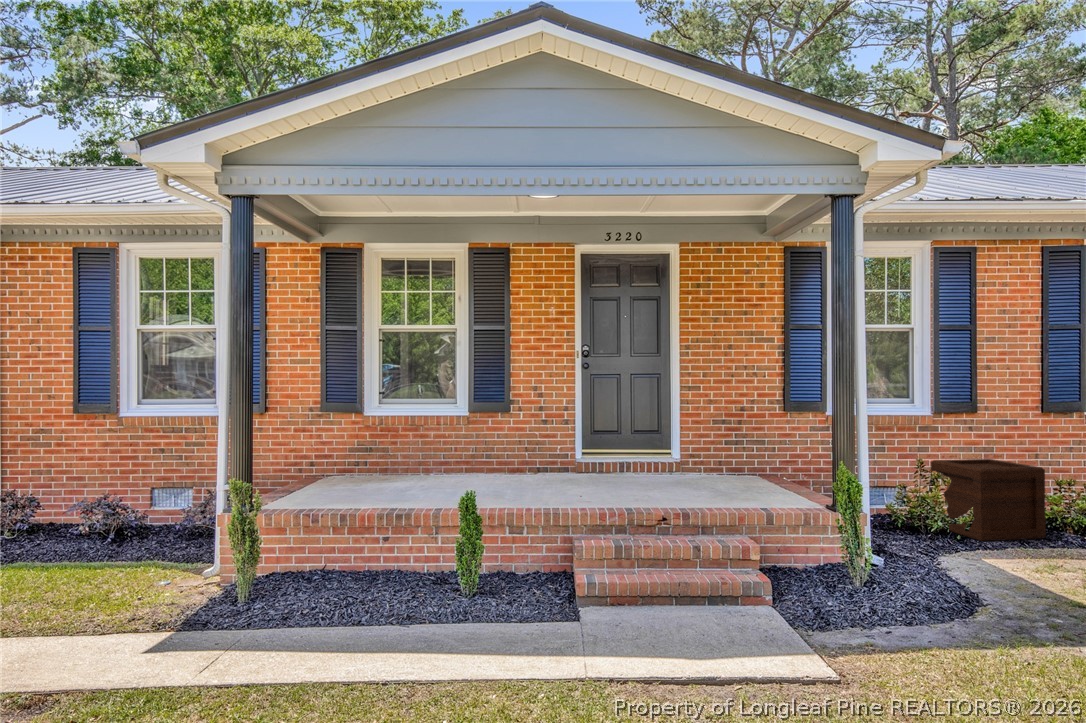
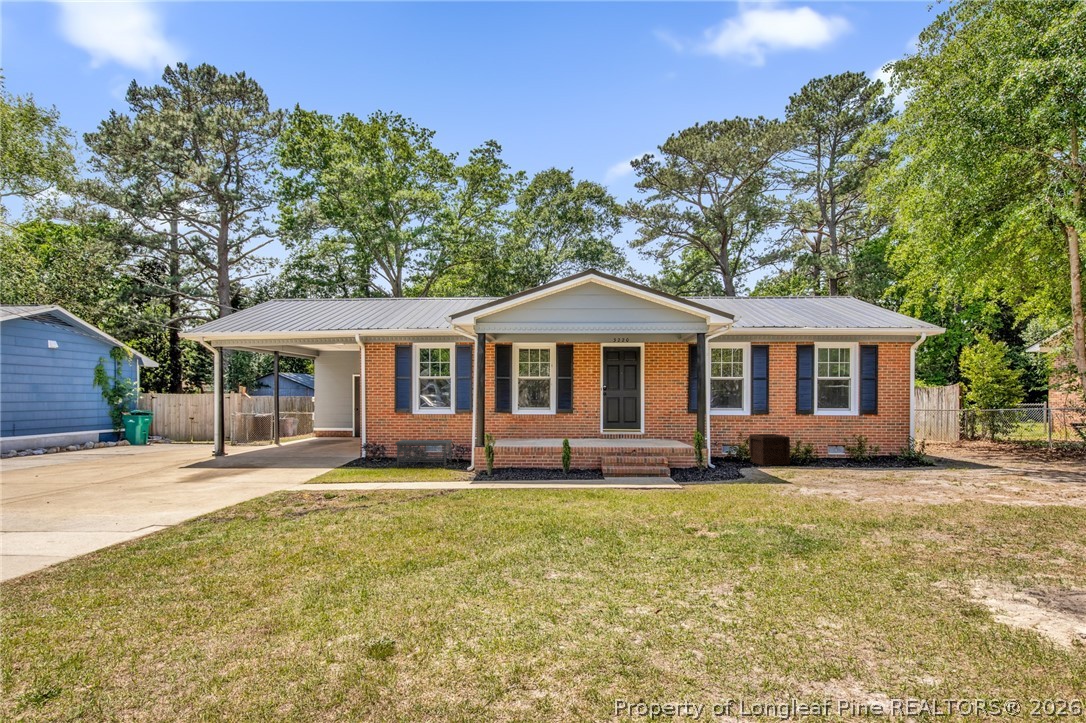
storage bench: none [48,479,214,548] -> present [395,440,452,465]

